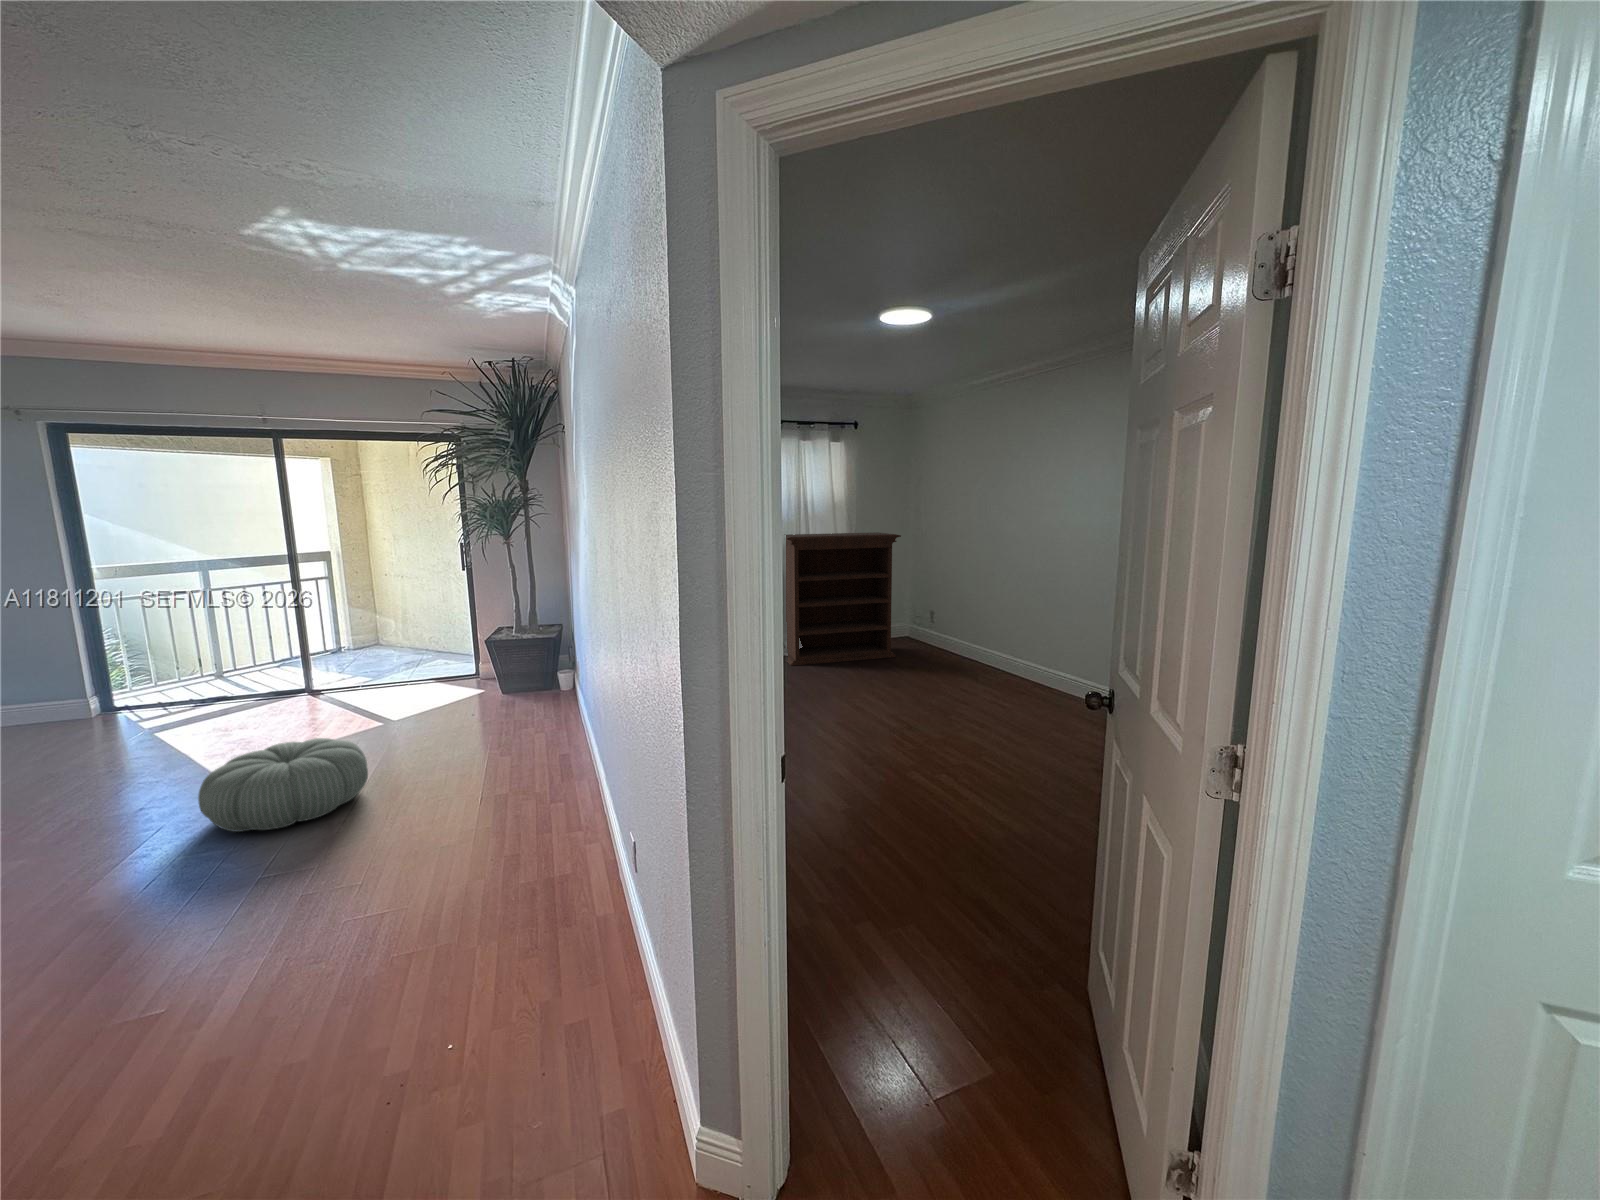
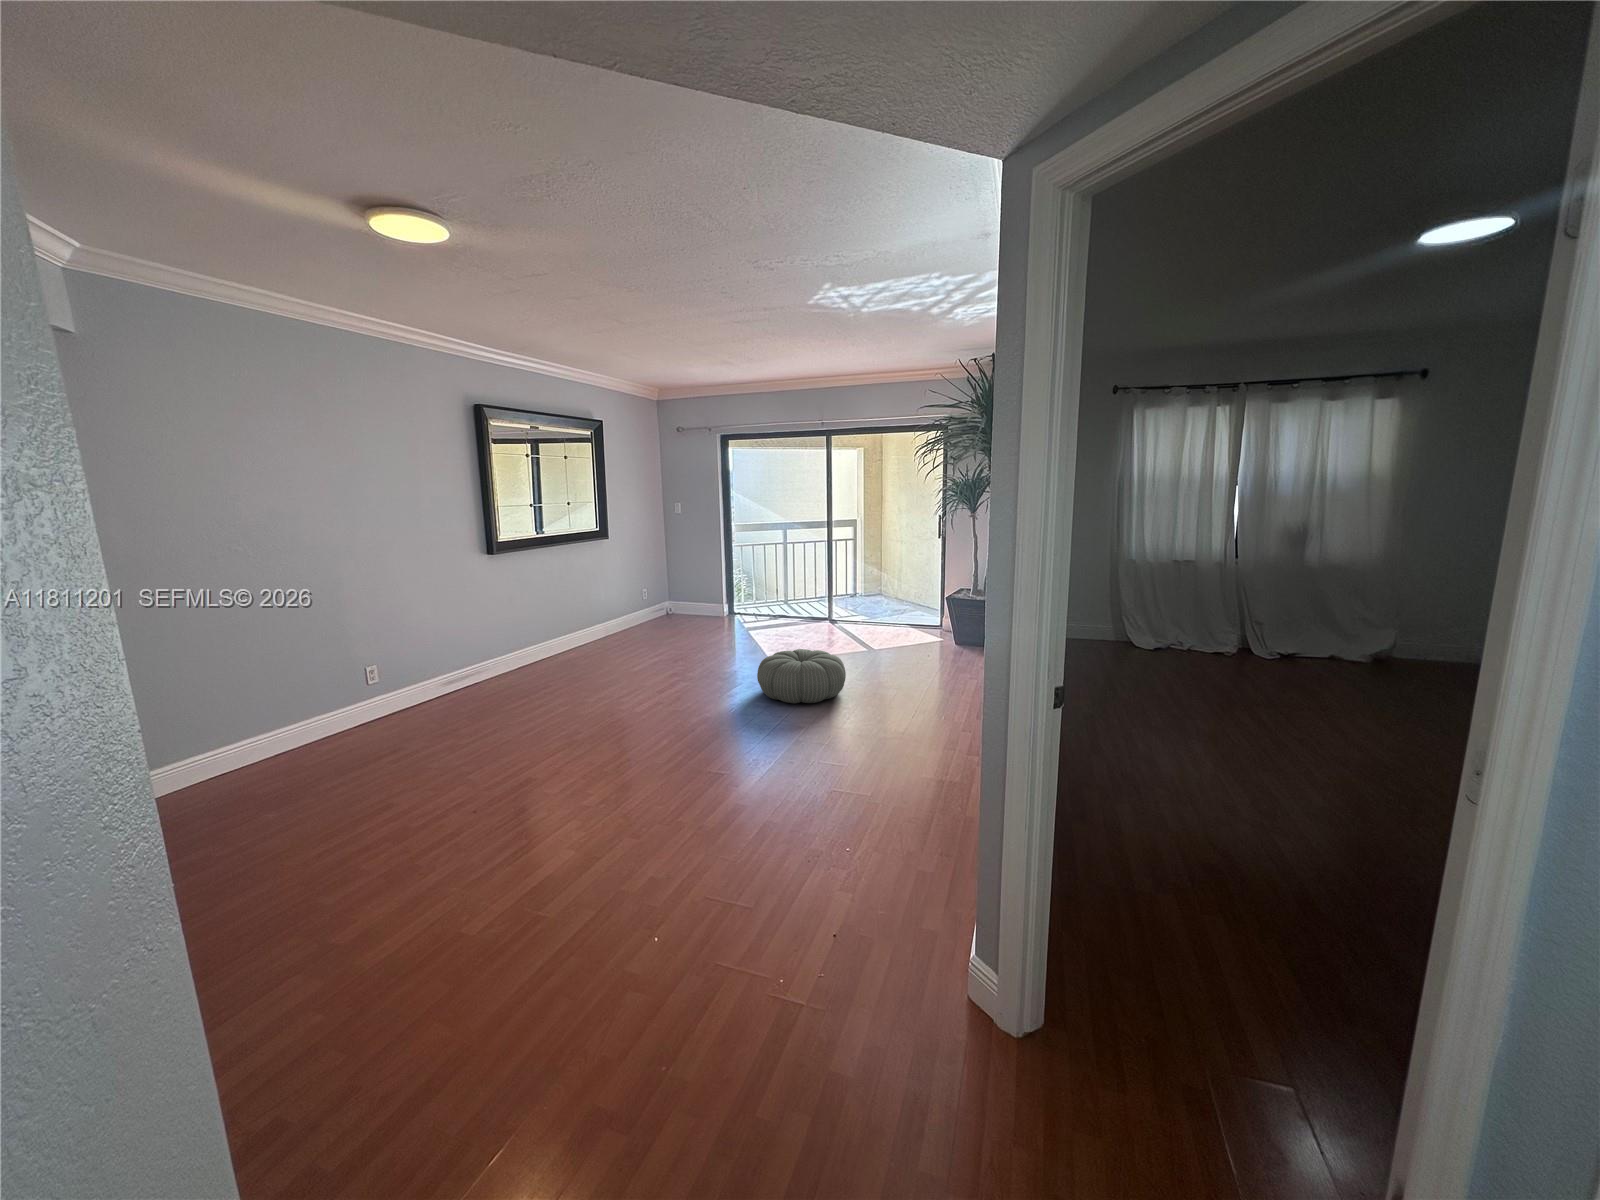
bookshelf: present [786,532,901,666] -> none [1264,519,1504,697]

